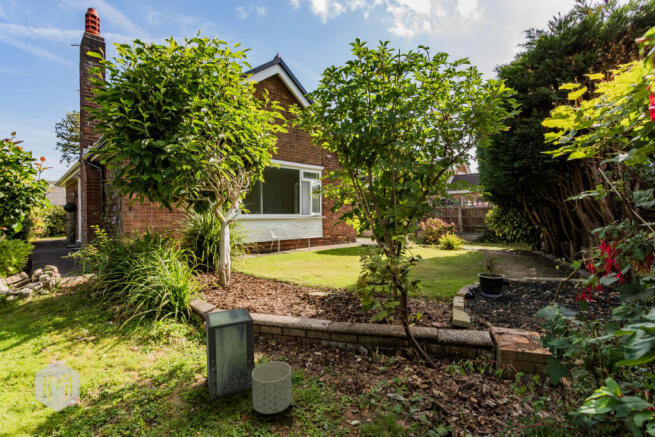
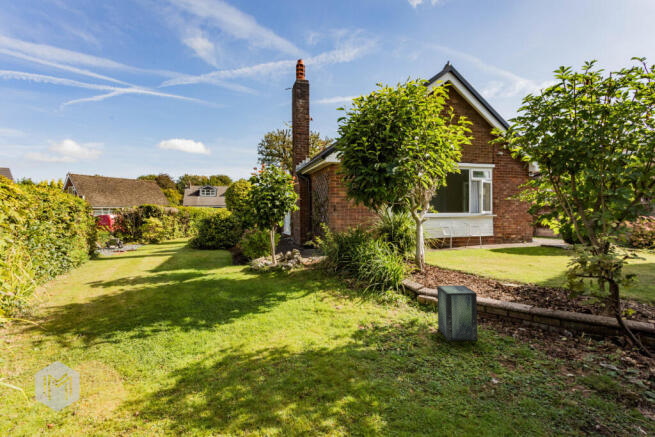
planter: present [252,361,292,414] -> none [481,323,512,355]

